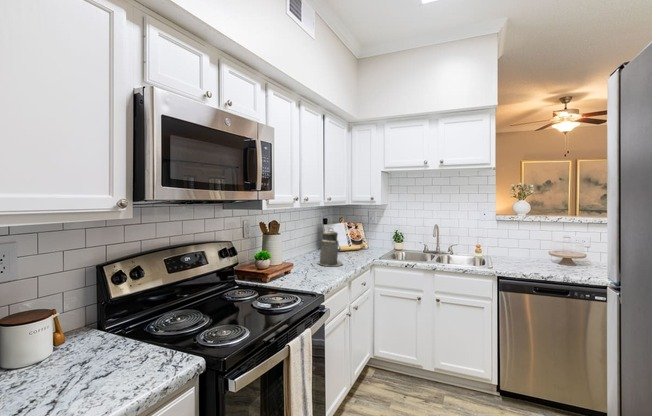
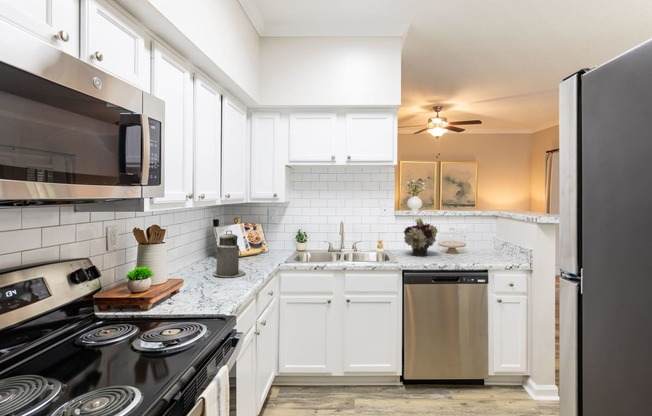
flower arrangement: none [501,227,539,265] -> present [404,218,437,256]

